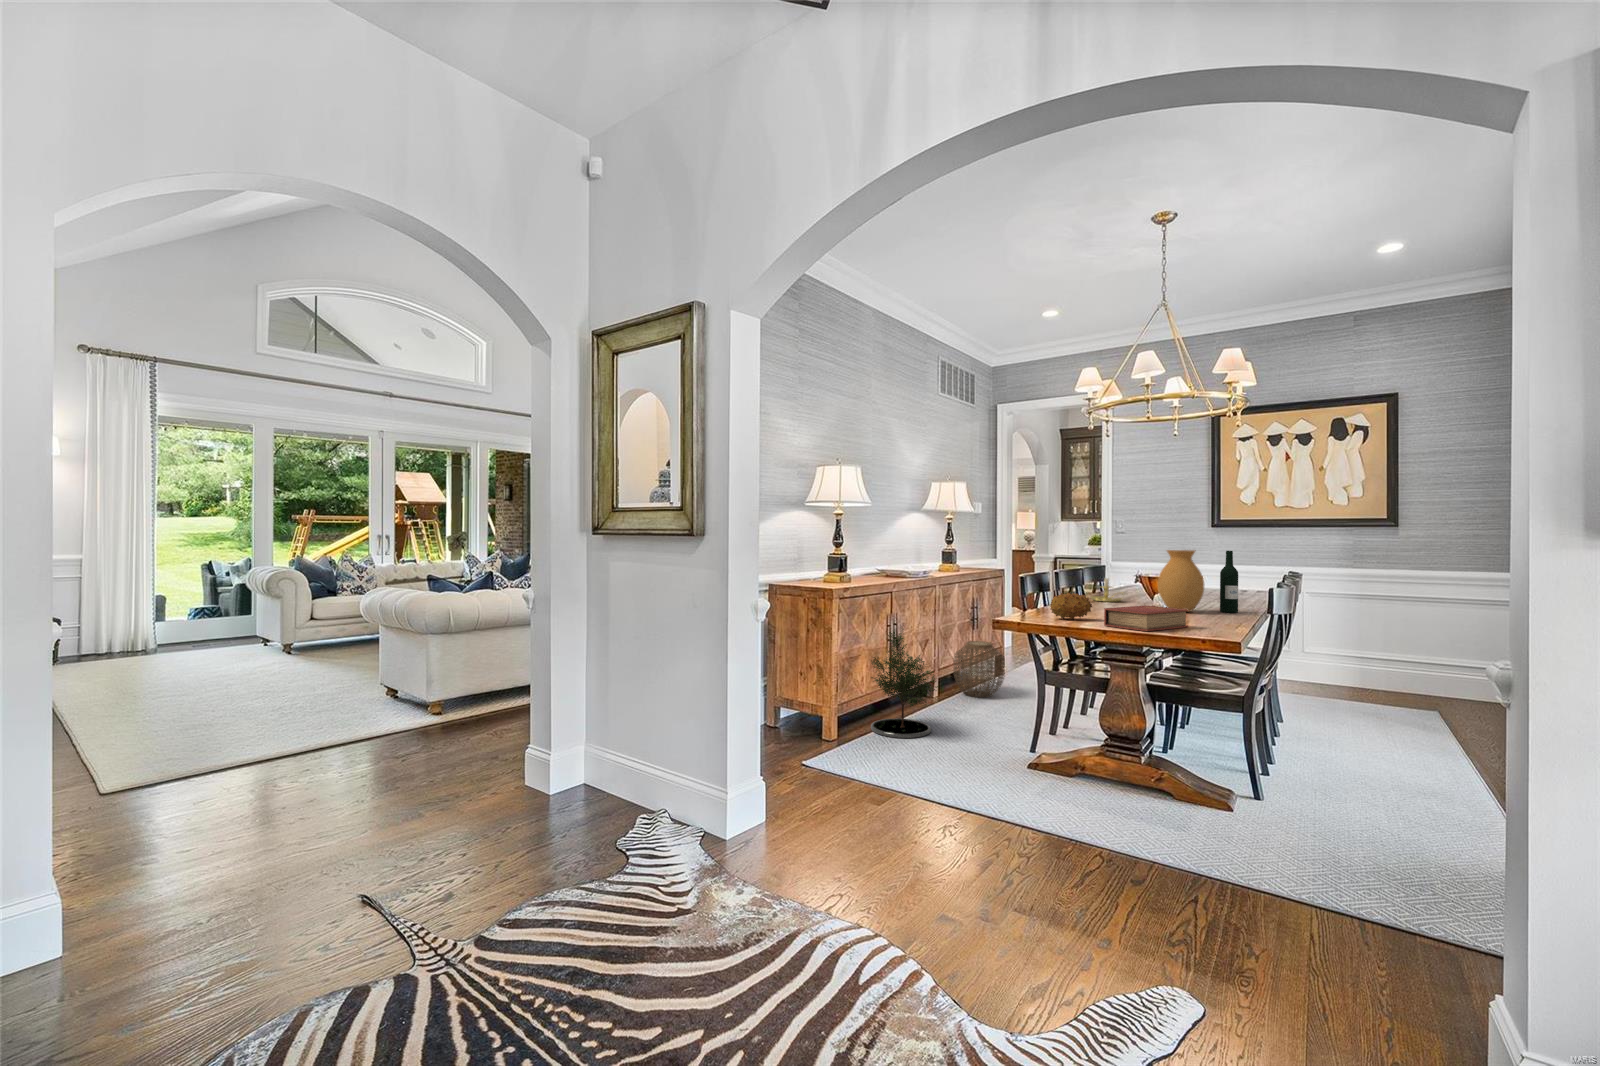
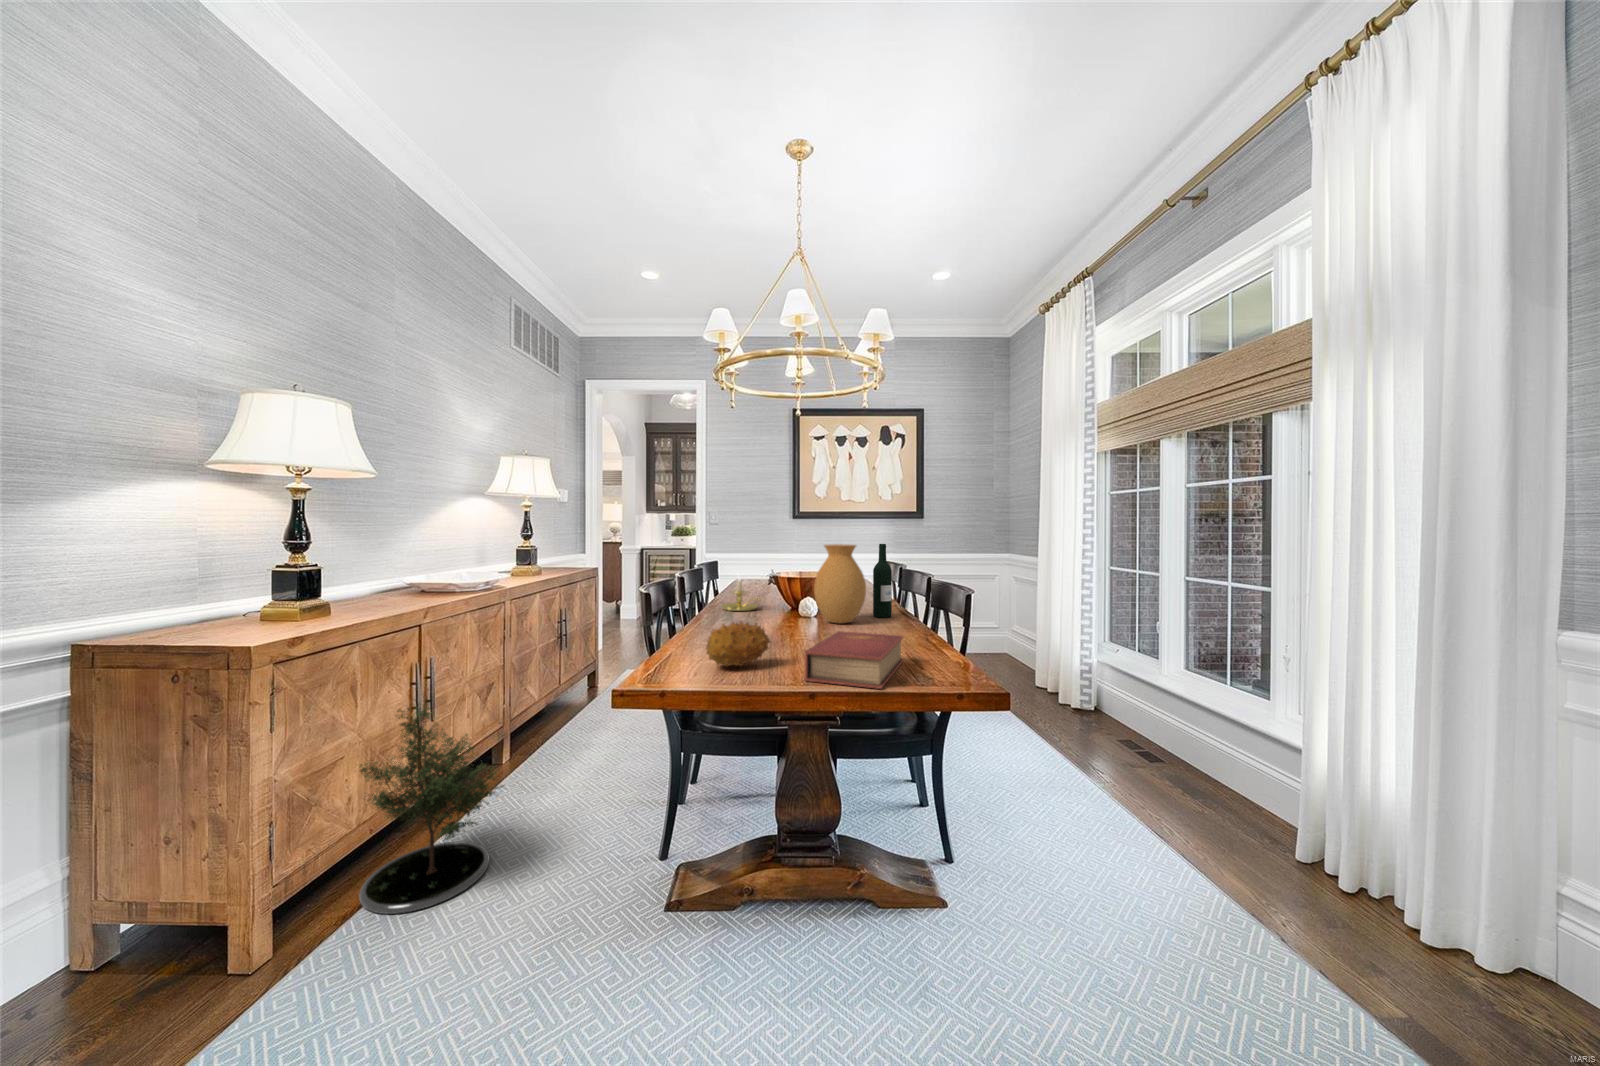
woven basket: present [954,641,1005,697] -> none [532,668,605,748]

